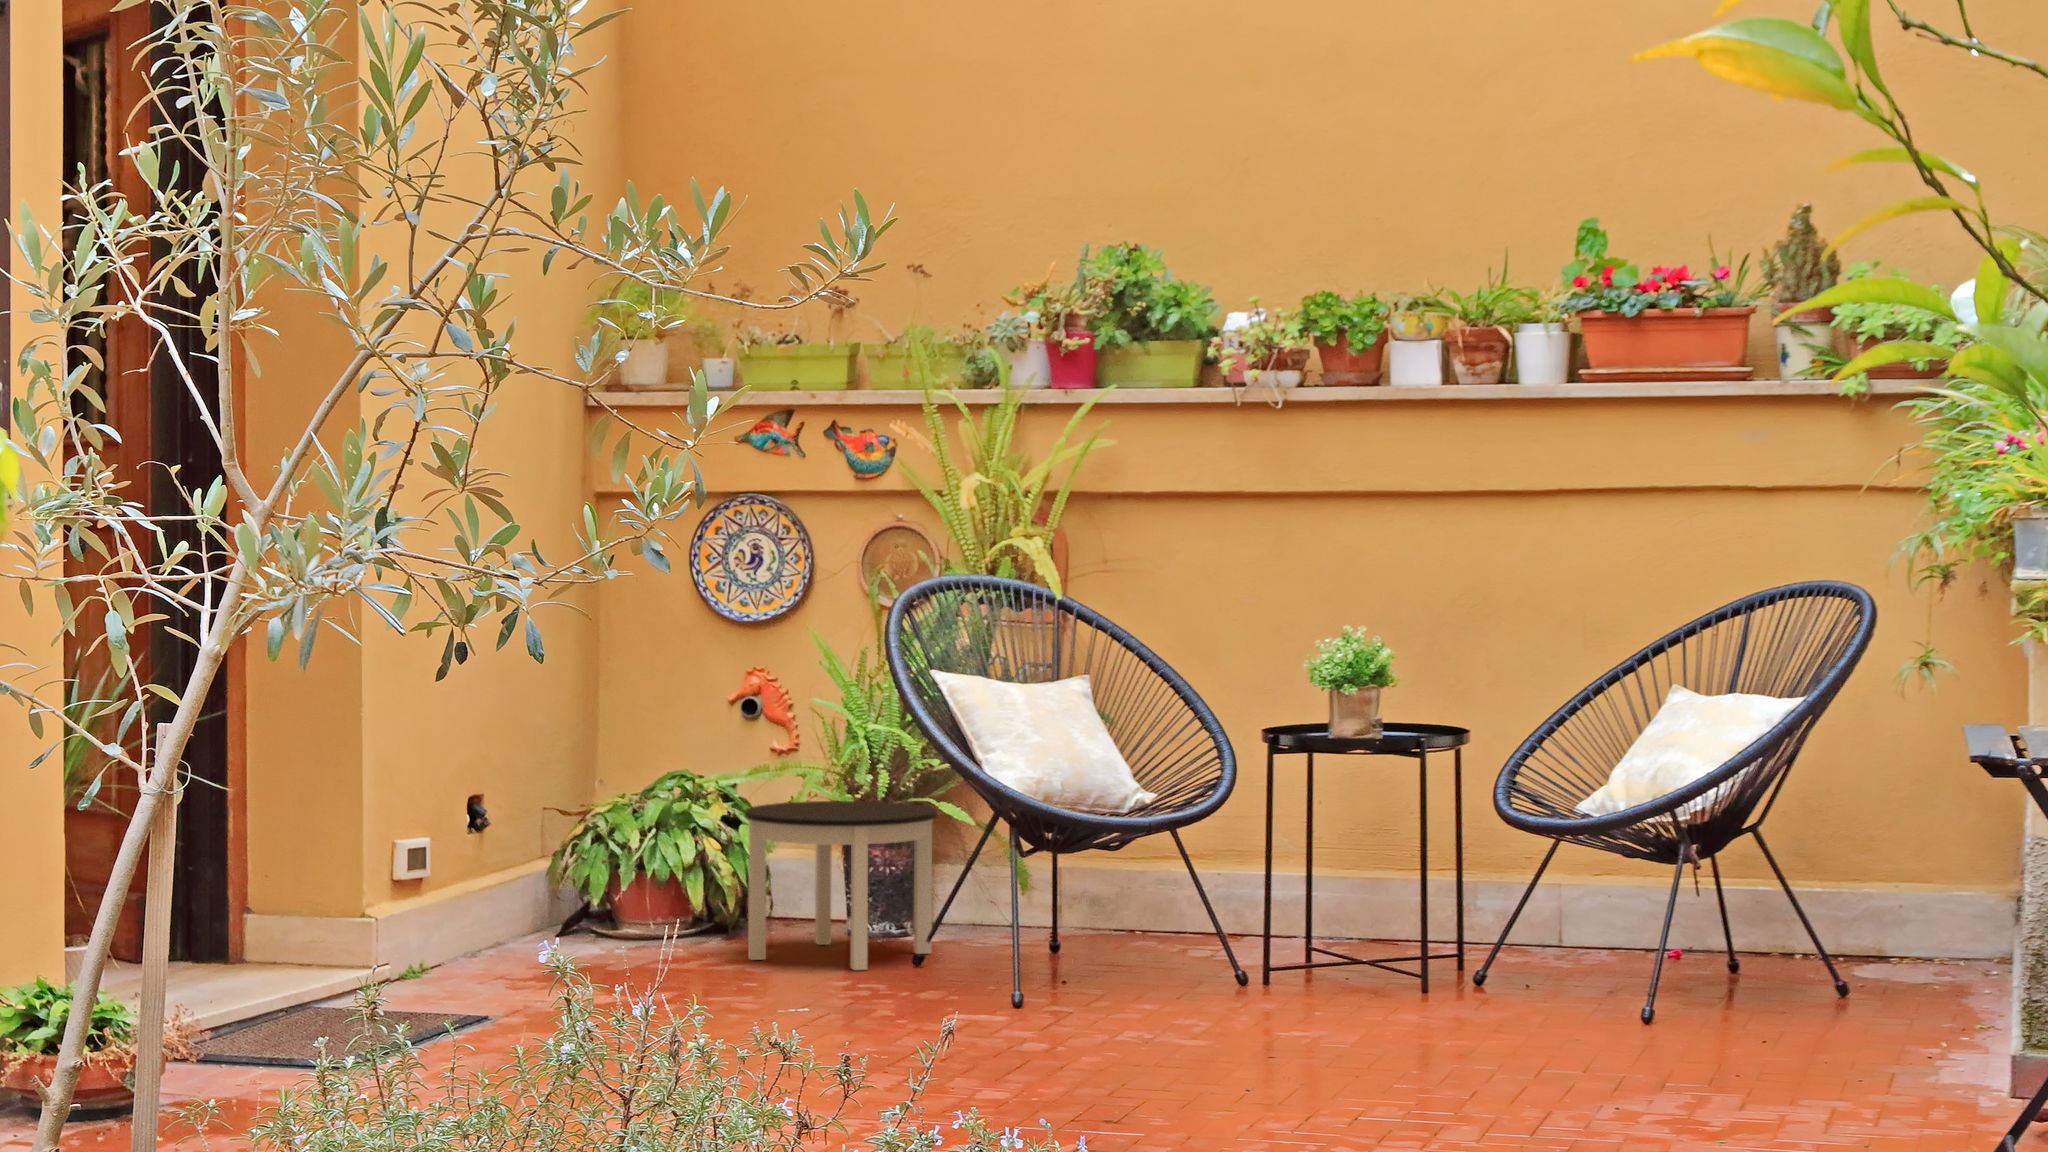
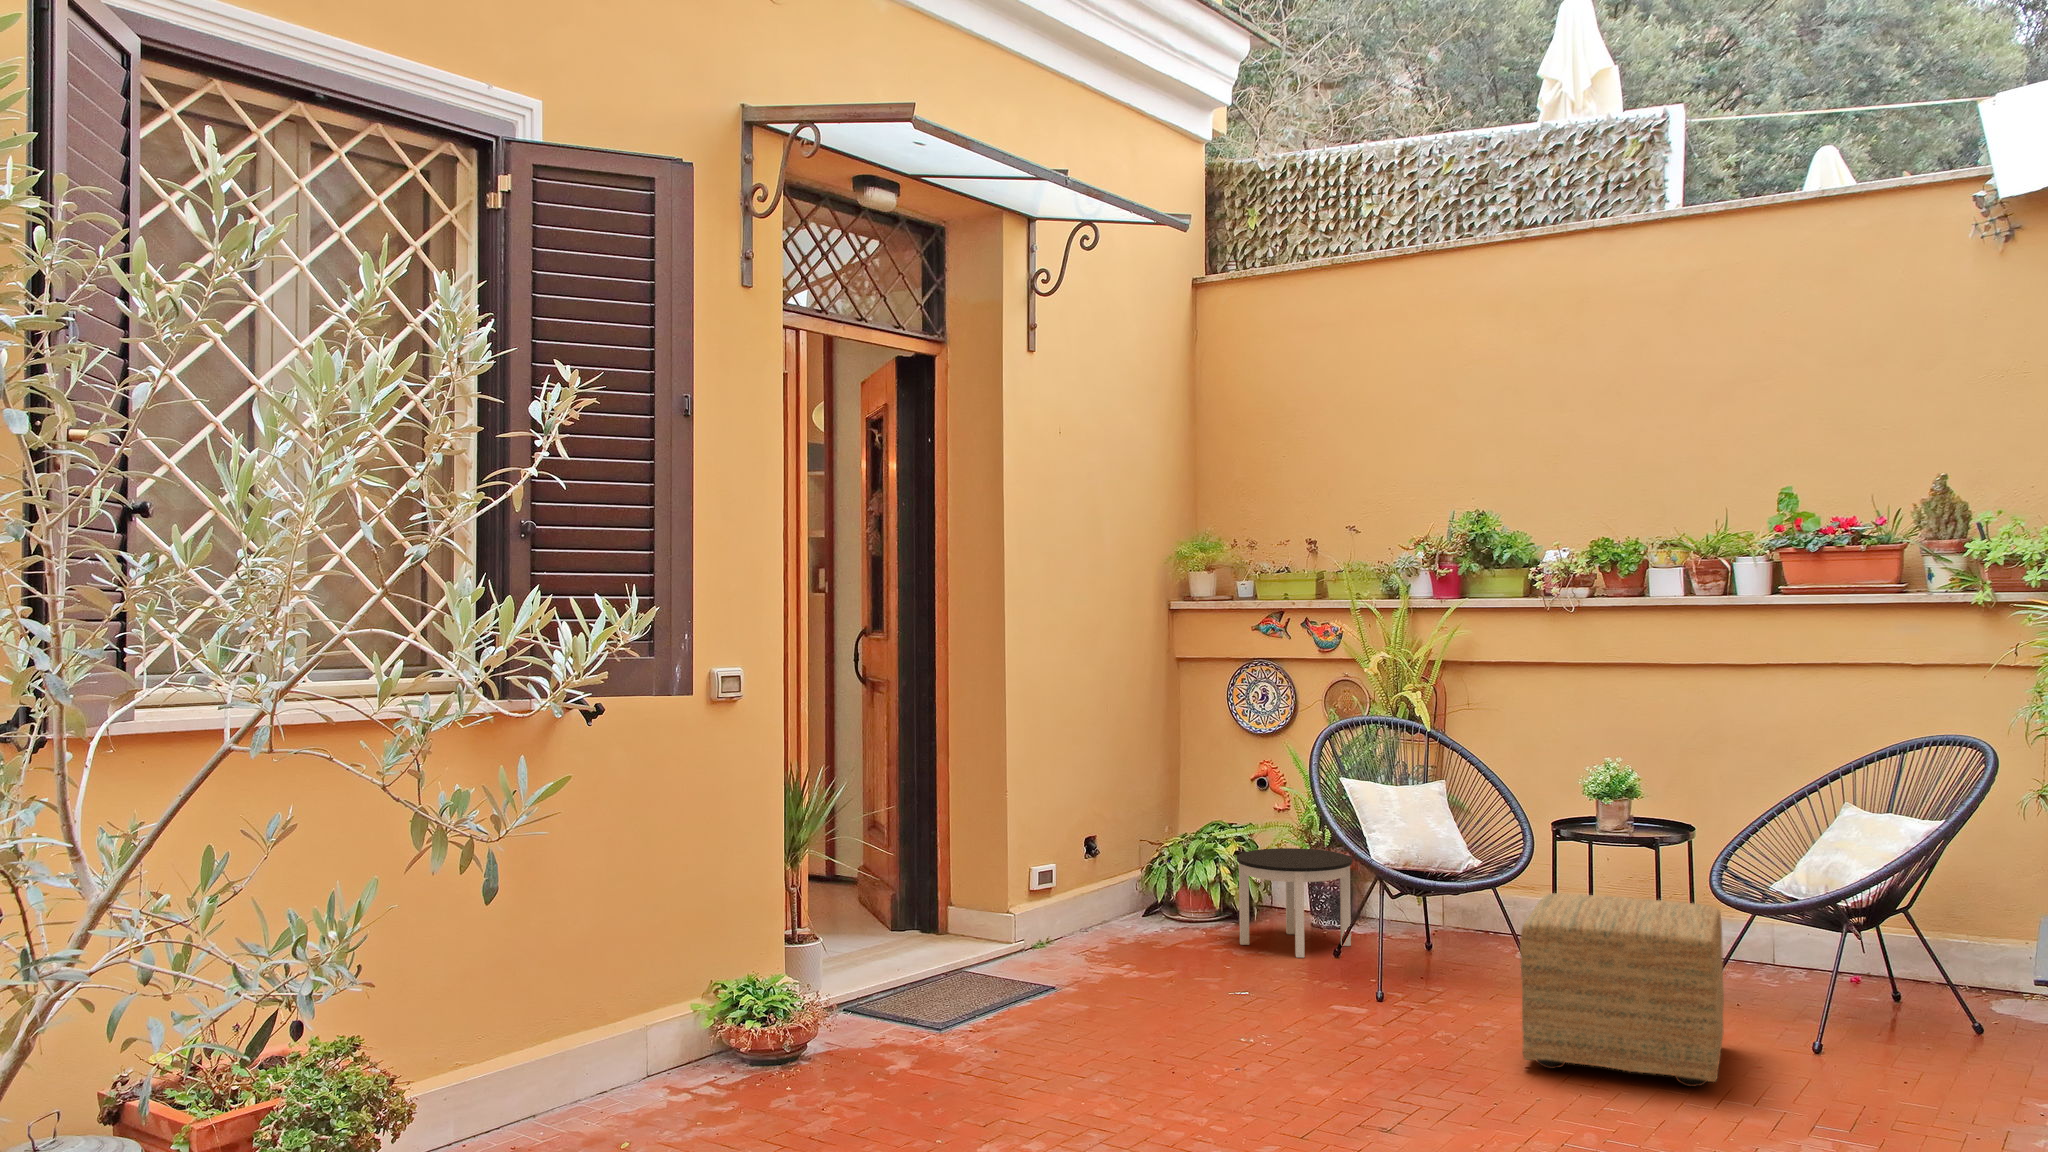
ottoman: none [1287,815,1568,1072] -> present [1520,893,1724,1087]

